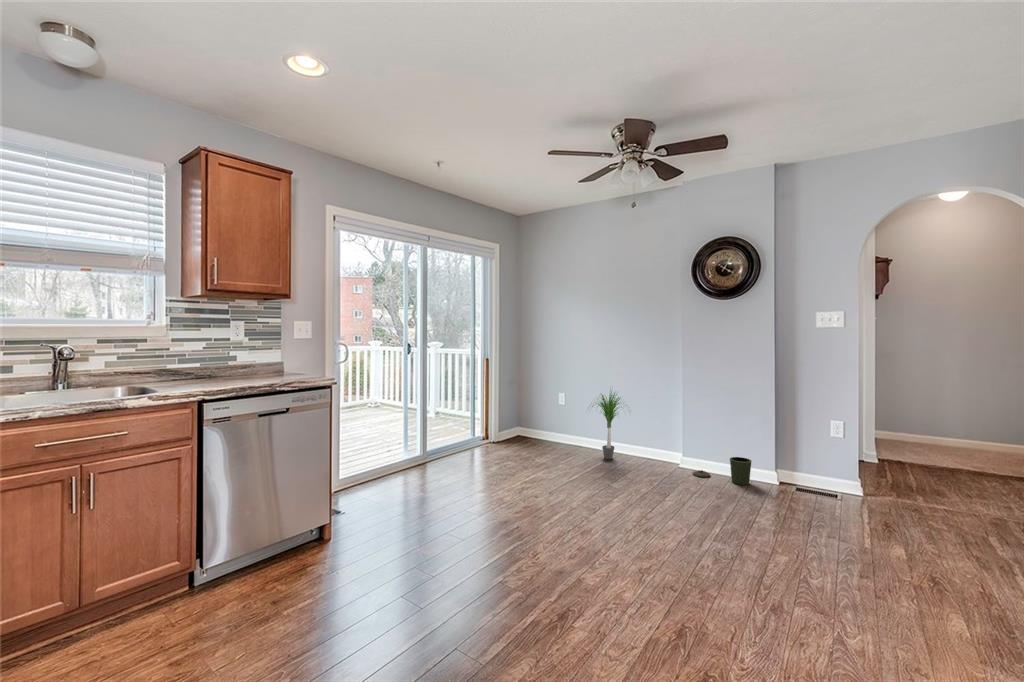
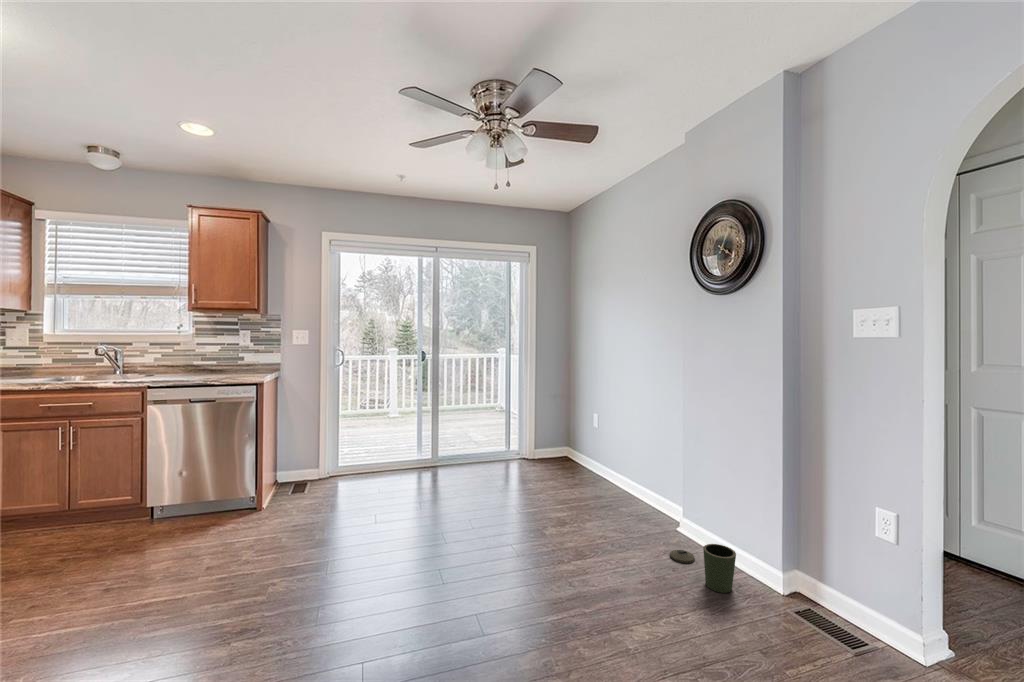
potted plant: present [592,393,621,459] -> none [581,411,643,505]

